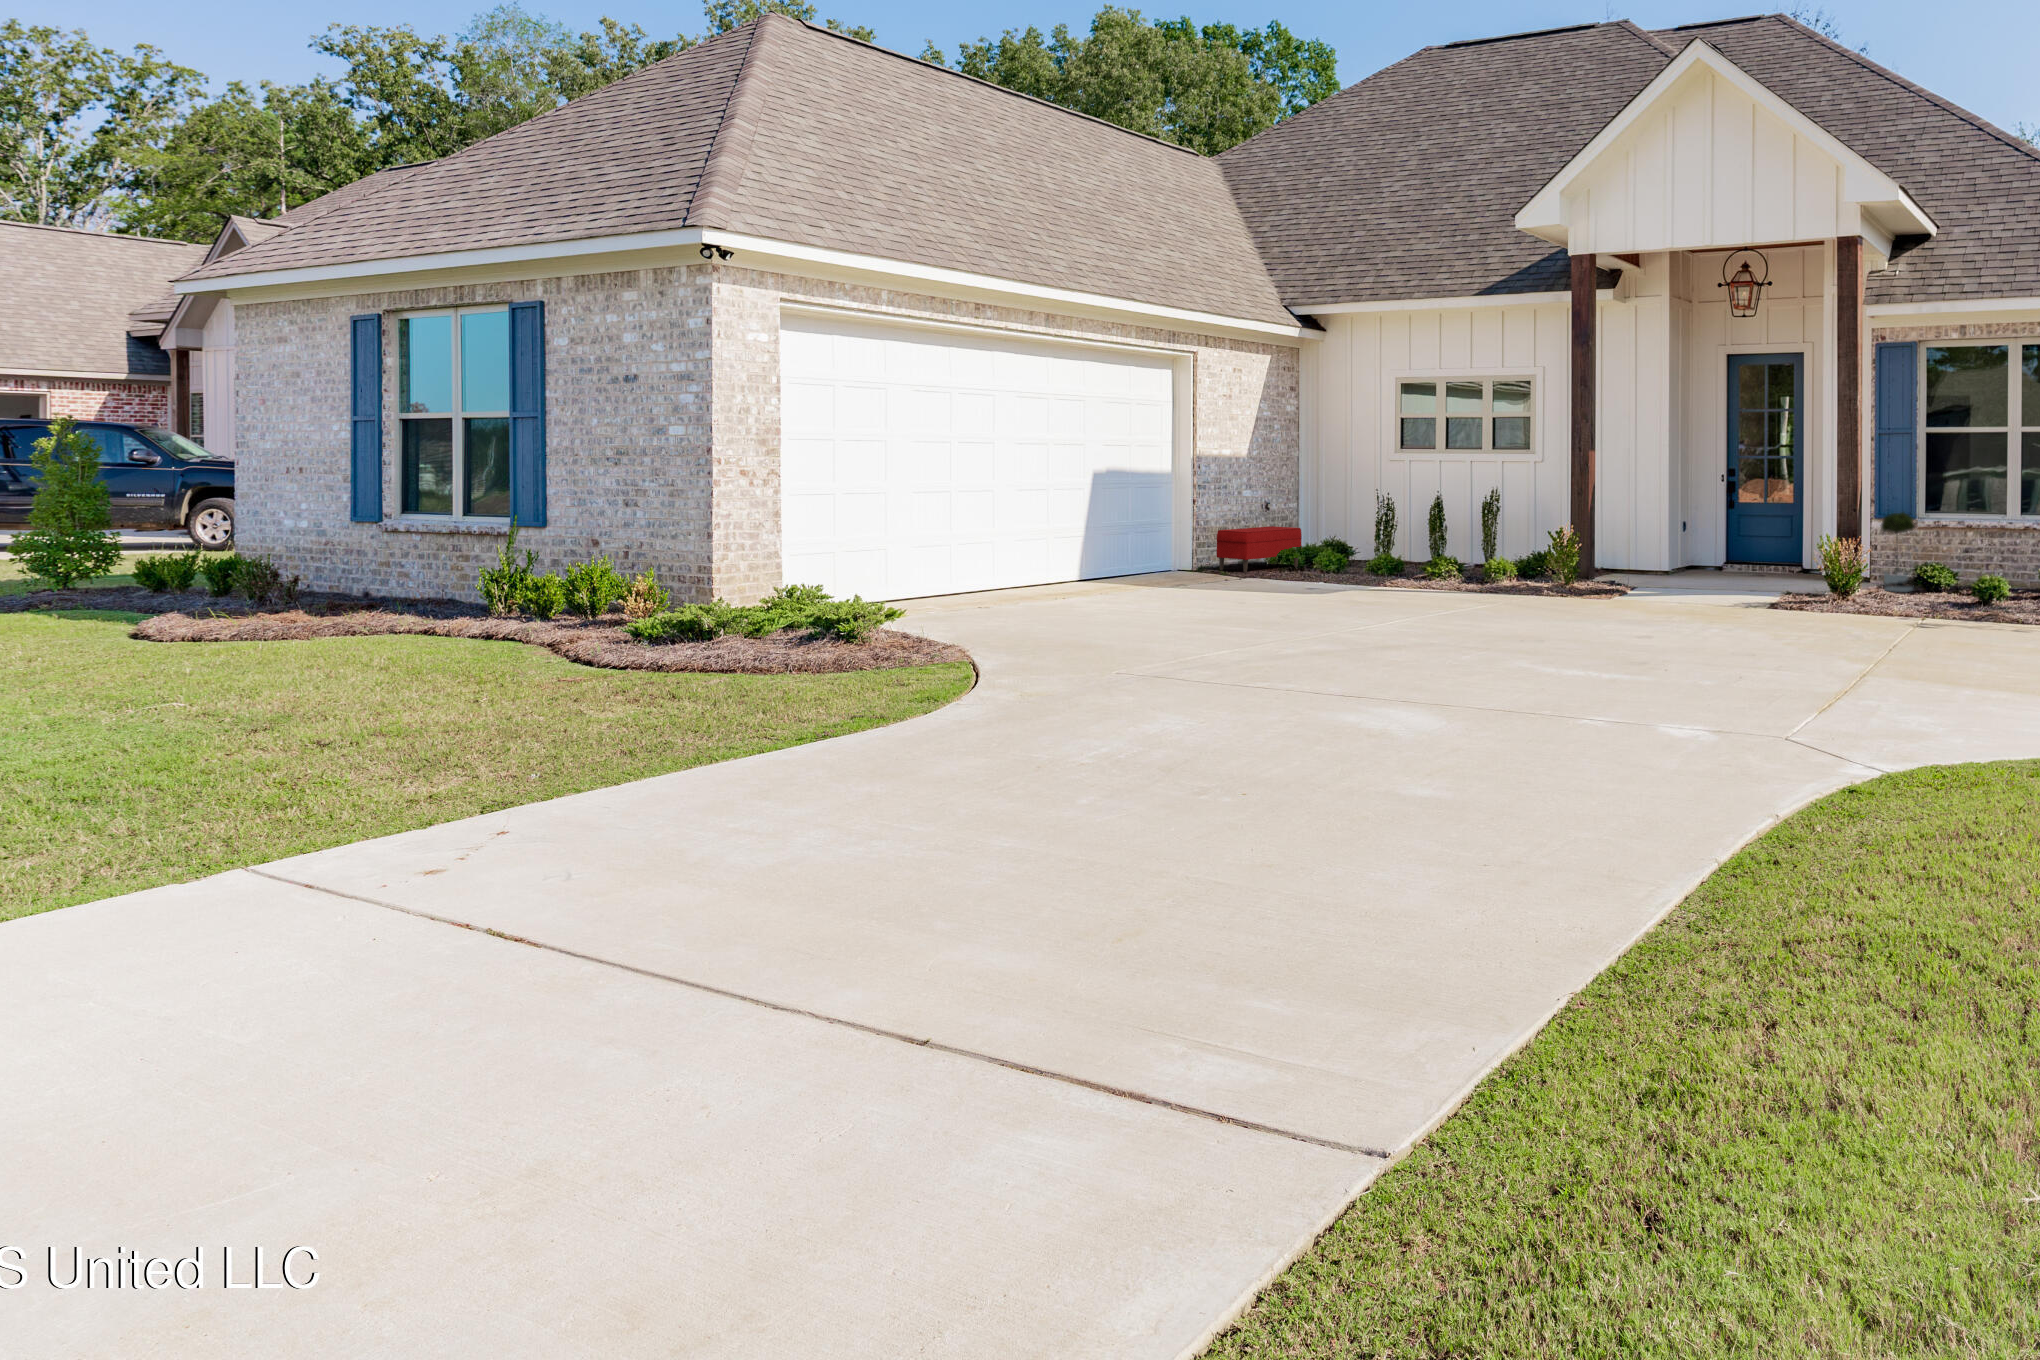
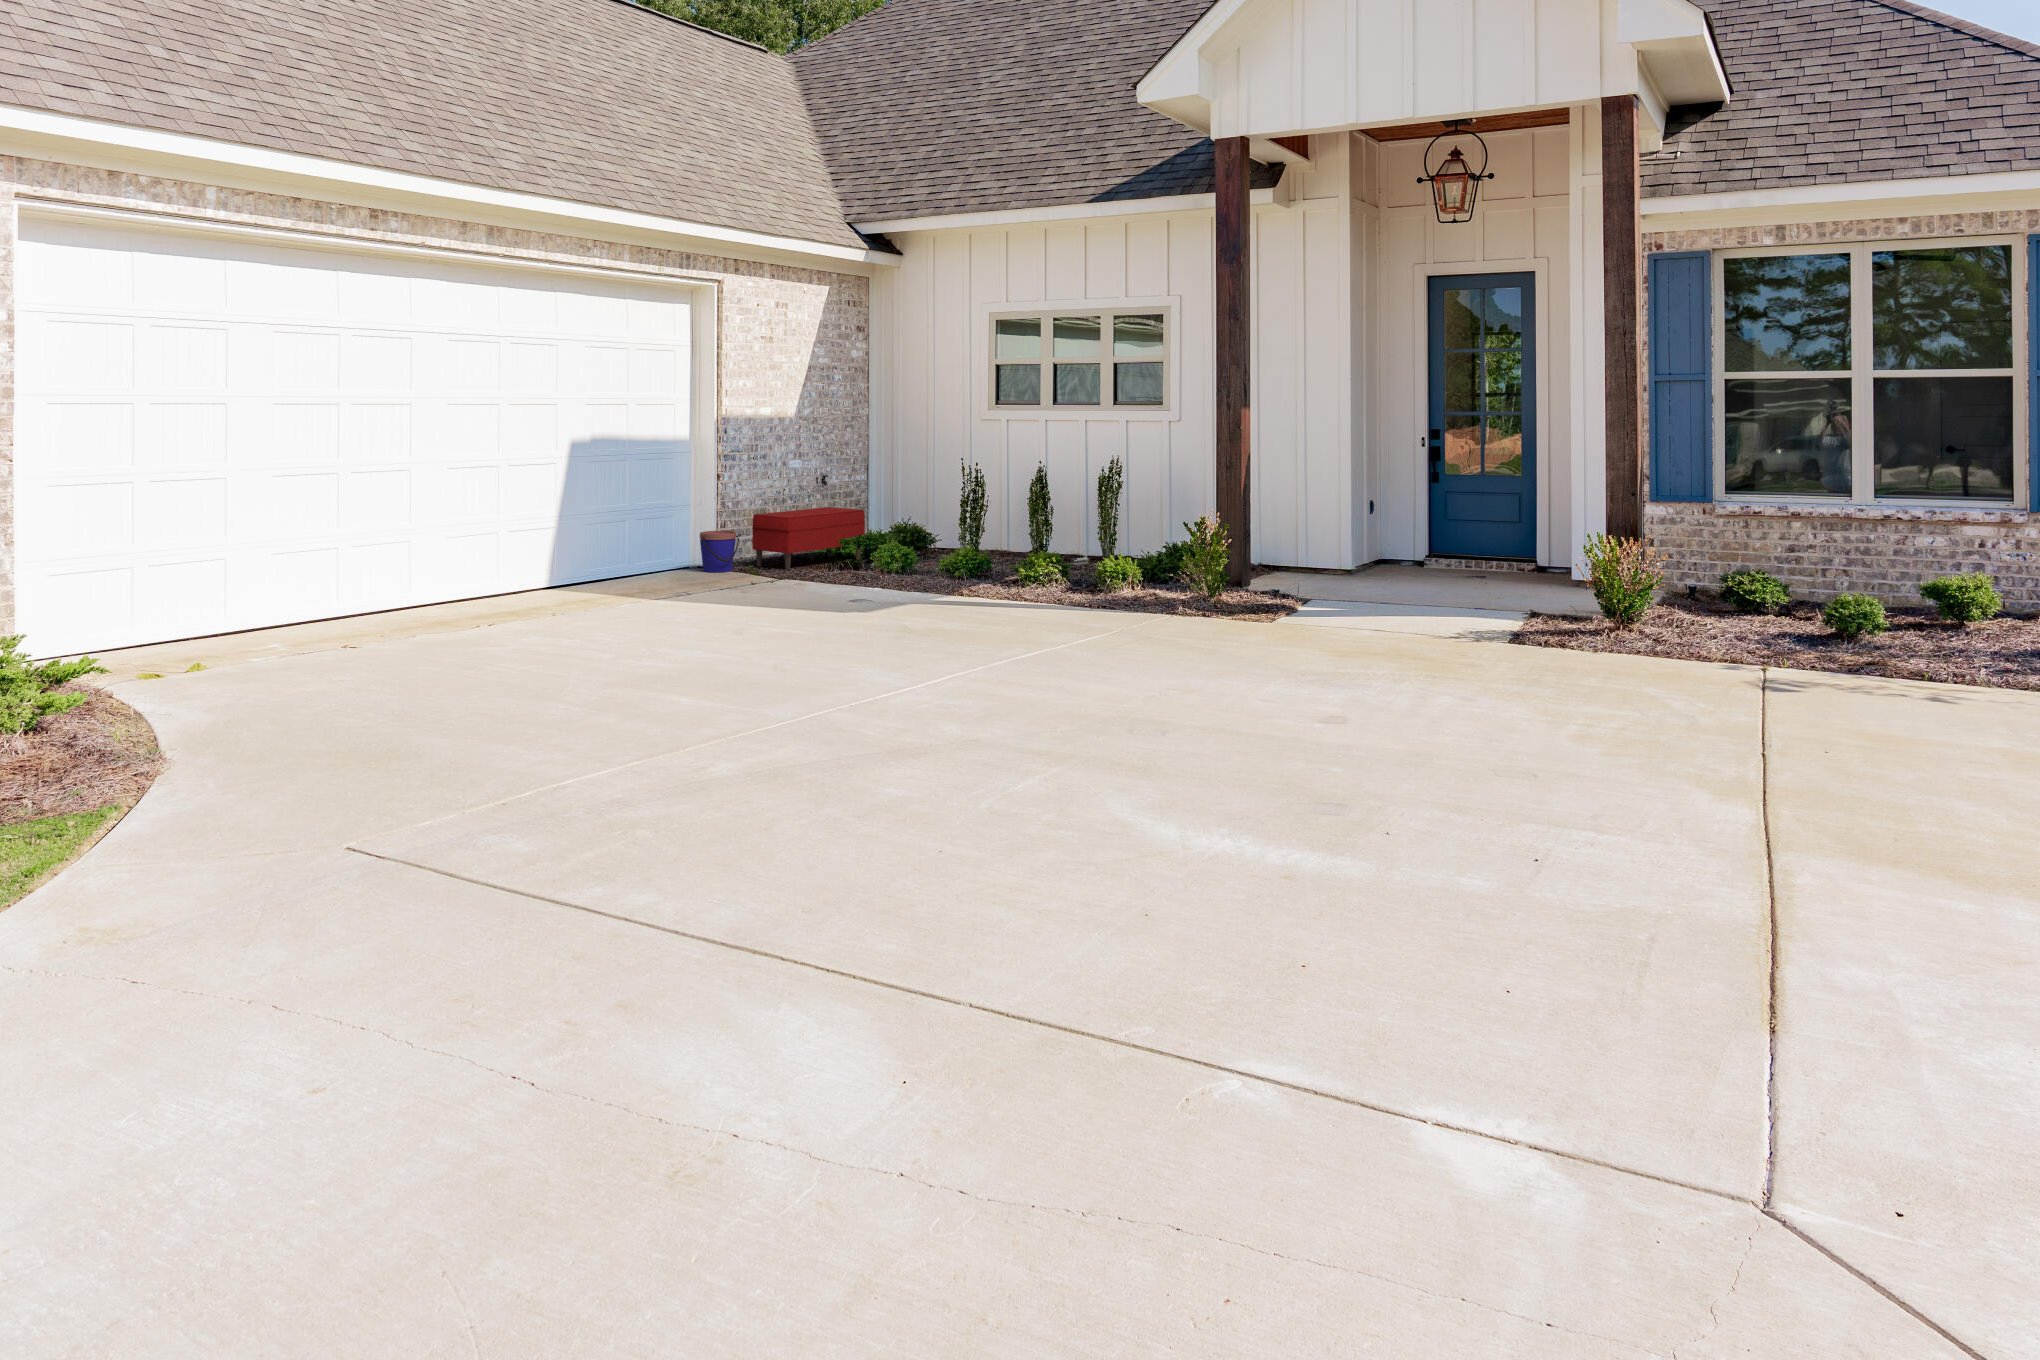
potted tree: present [1880,512,1915,592] -> none [1658,491,1711,607]
bucket: none [1178,542,1208,574] -> present [700,531,739,572]

